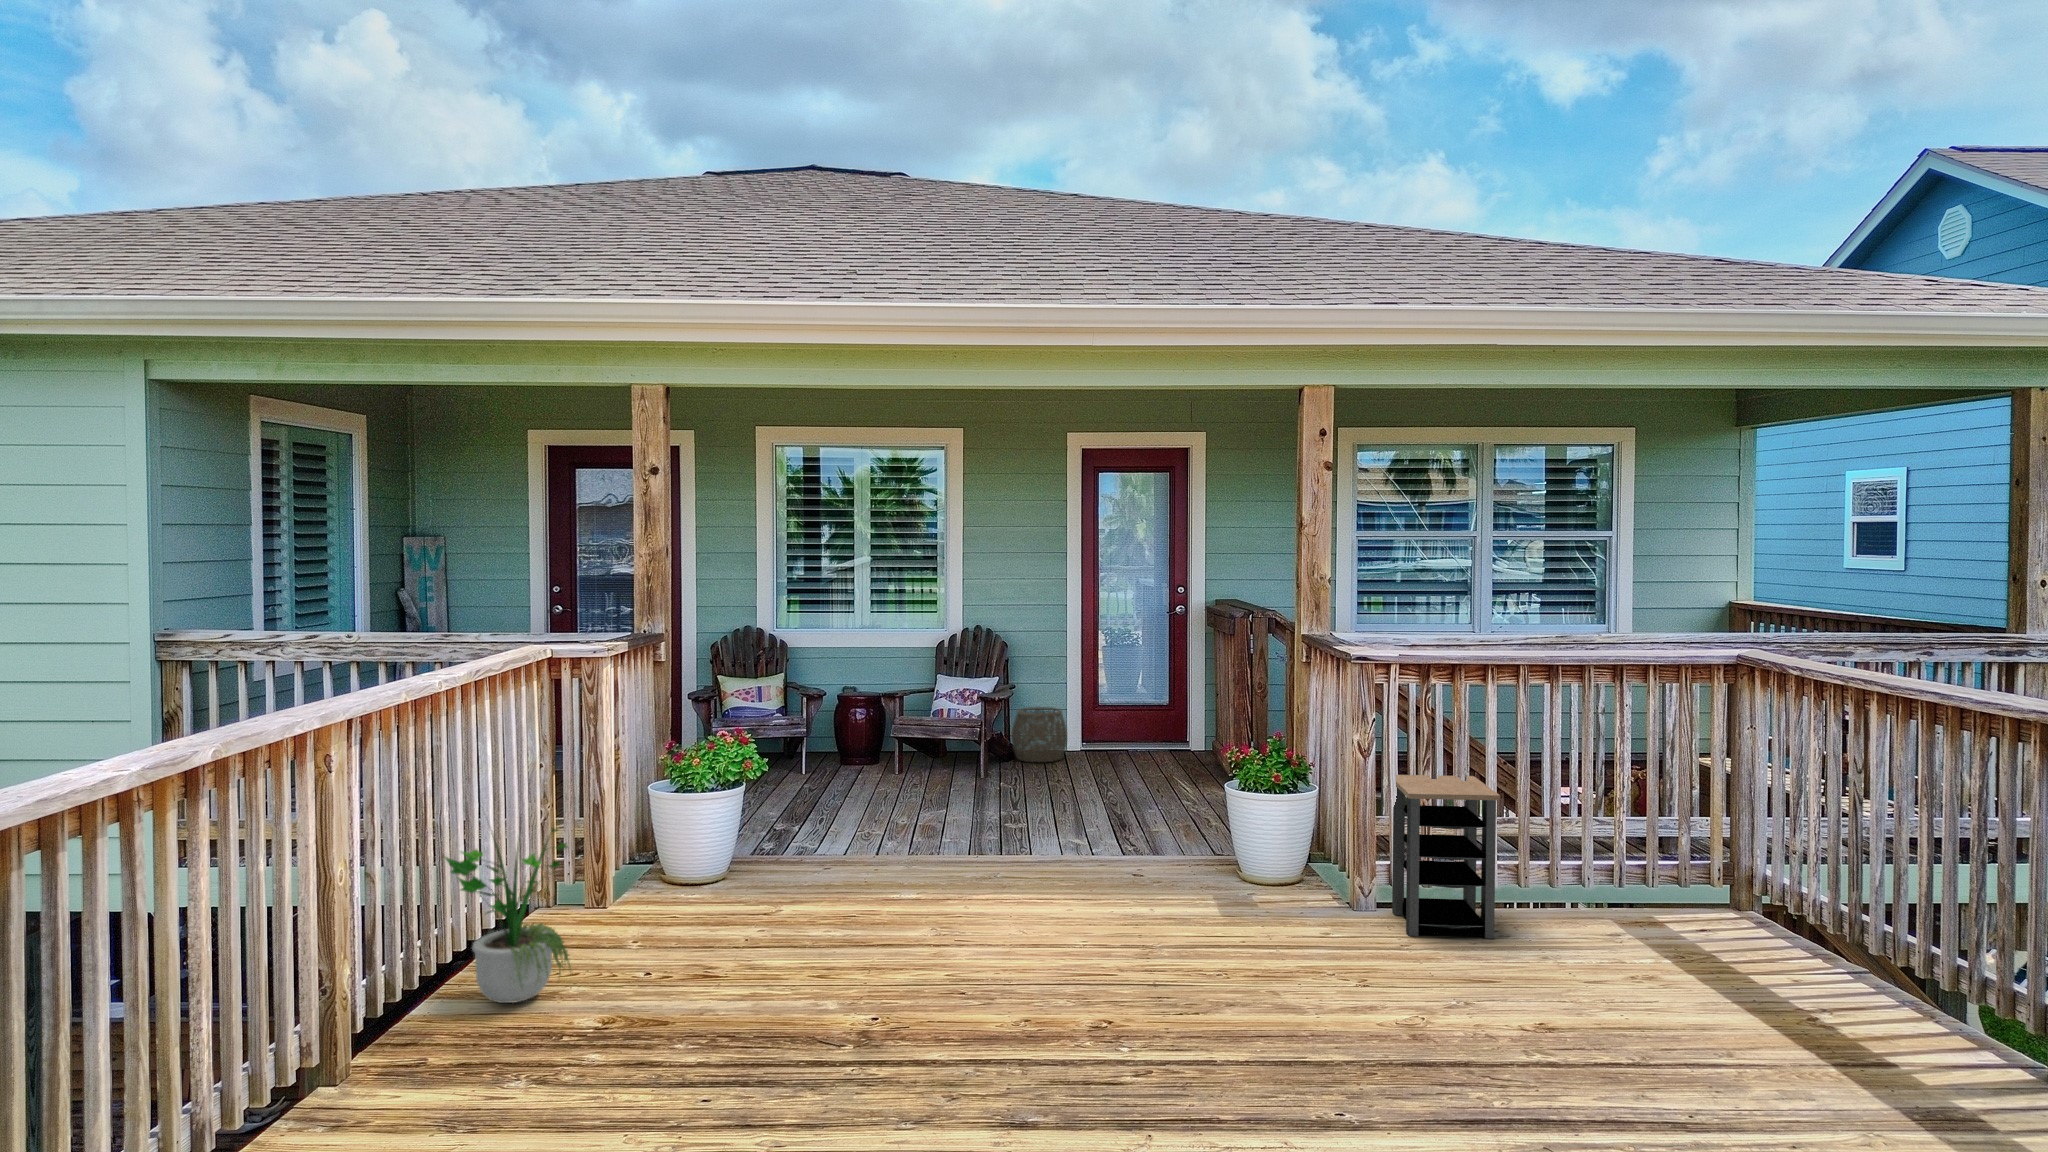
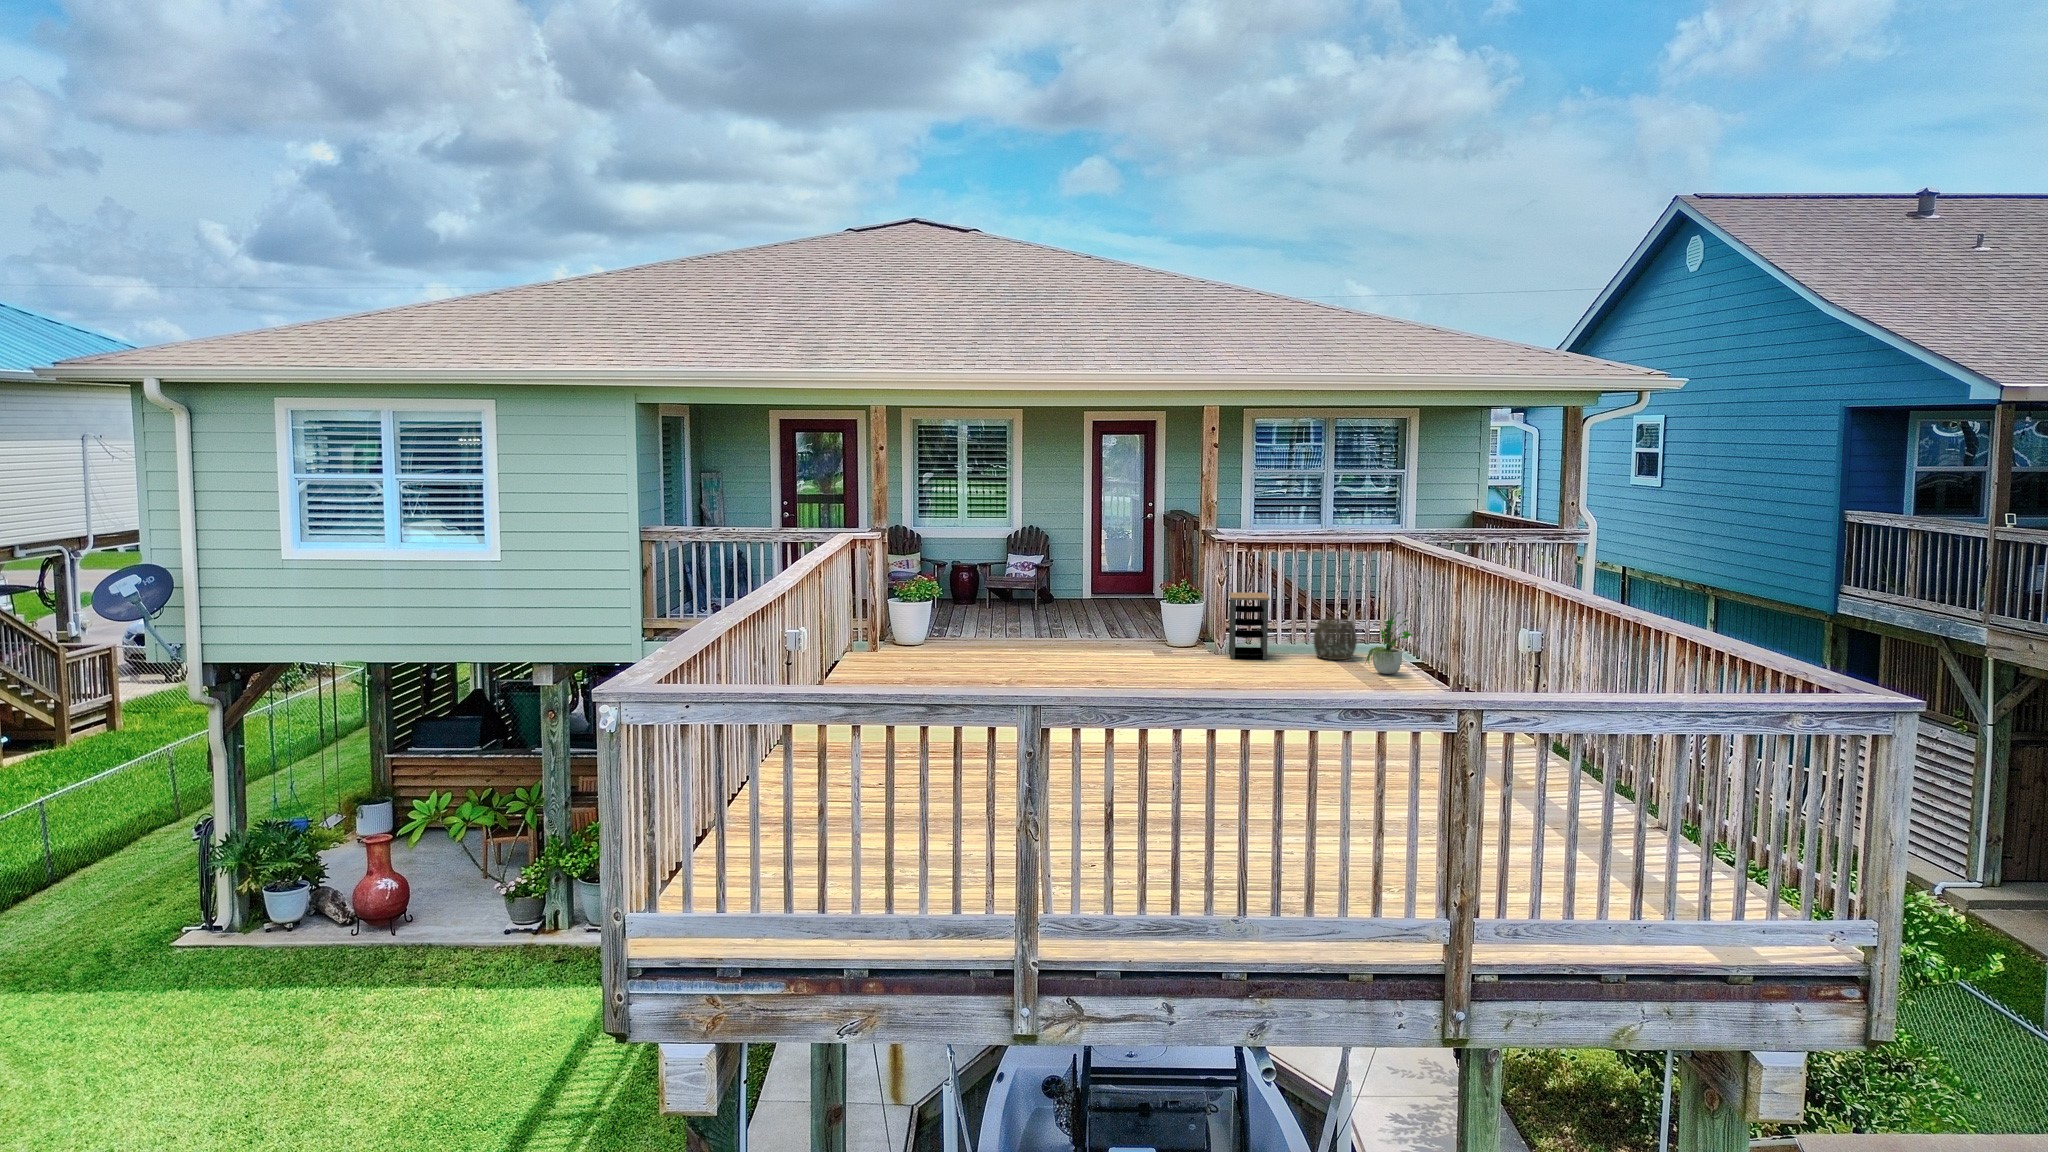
woven basket: present [1012,707,1068,762] -> present [1313,618,1357,660]
potted plant: present [445,828,571,1003] -> present [1365,609,1412,674]

